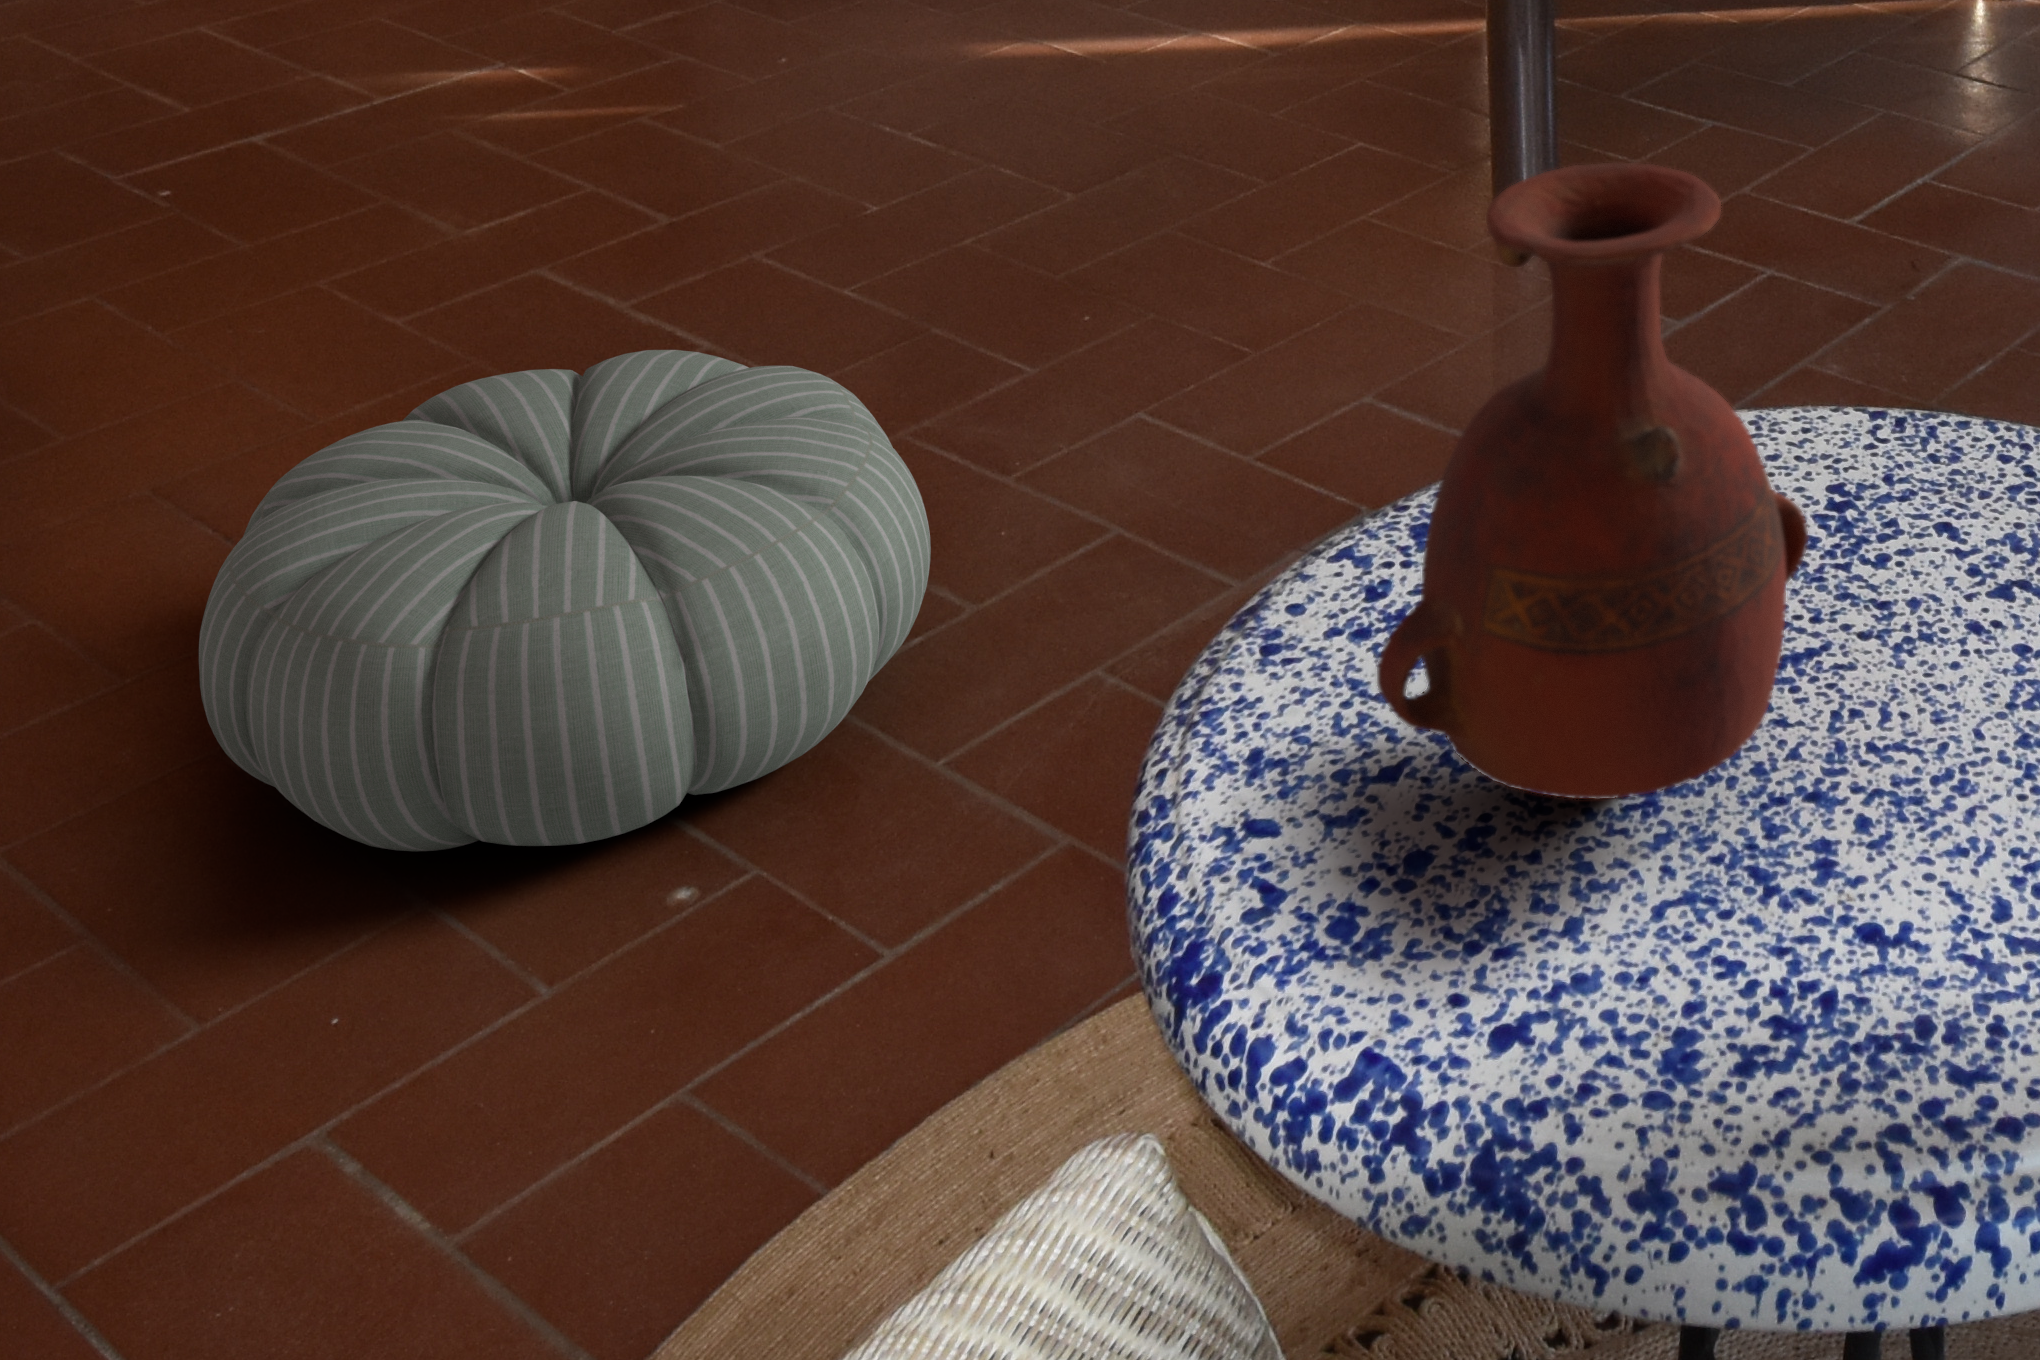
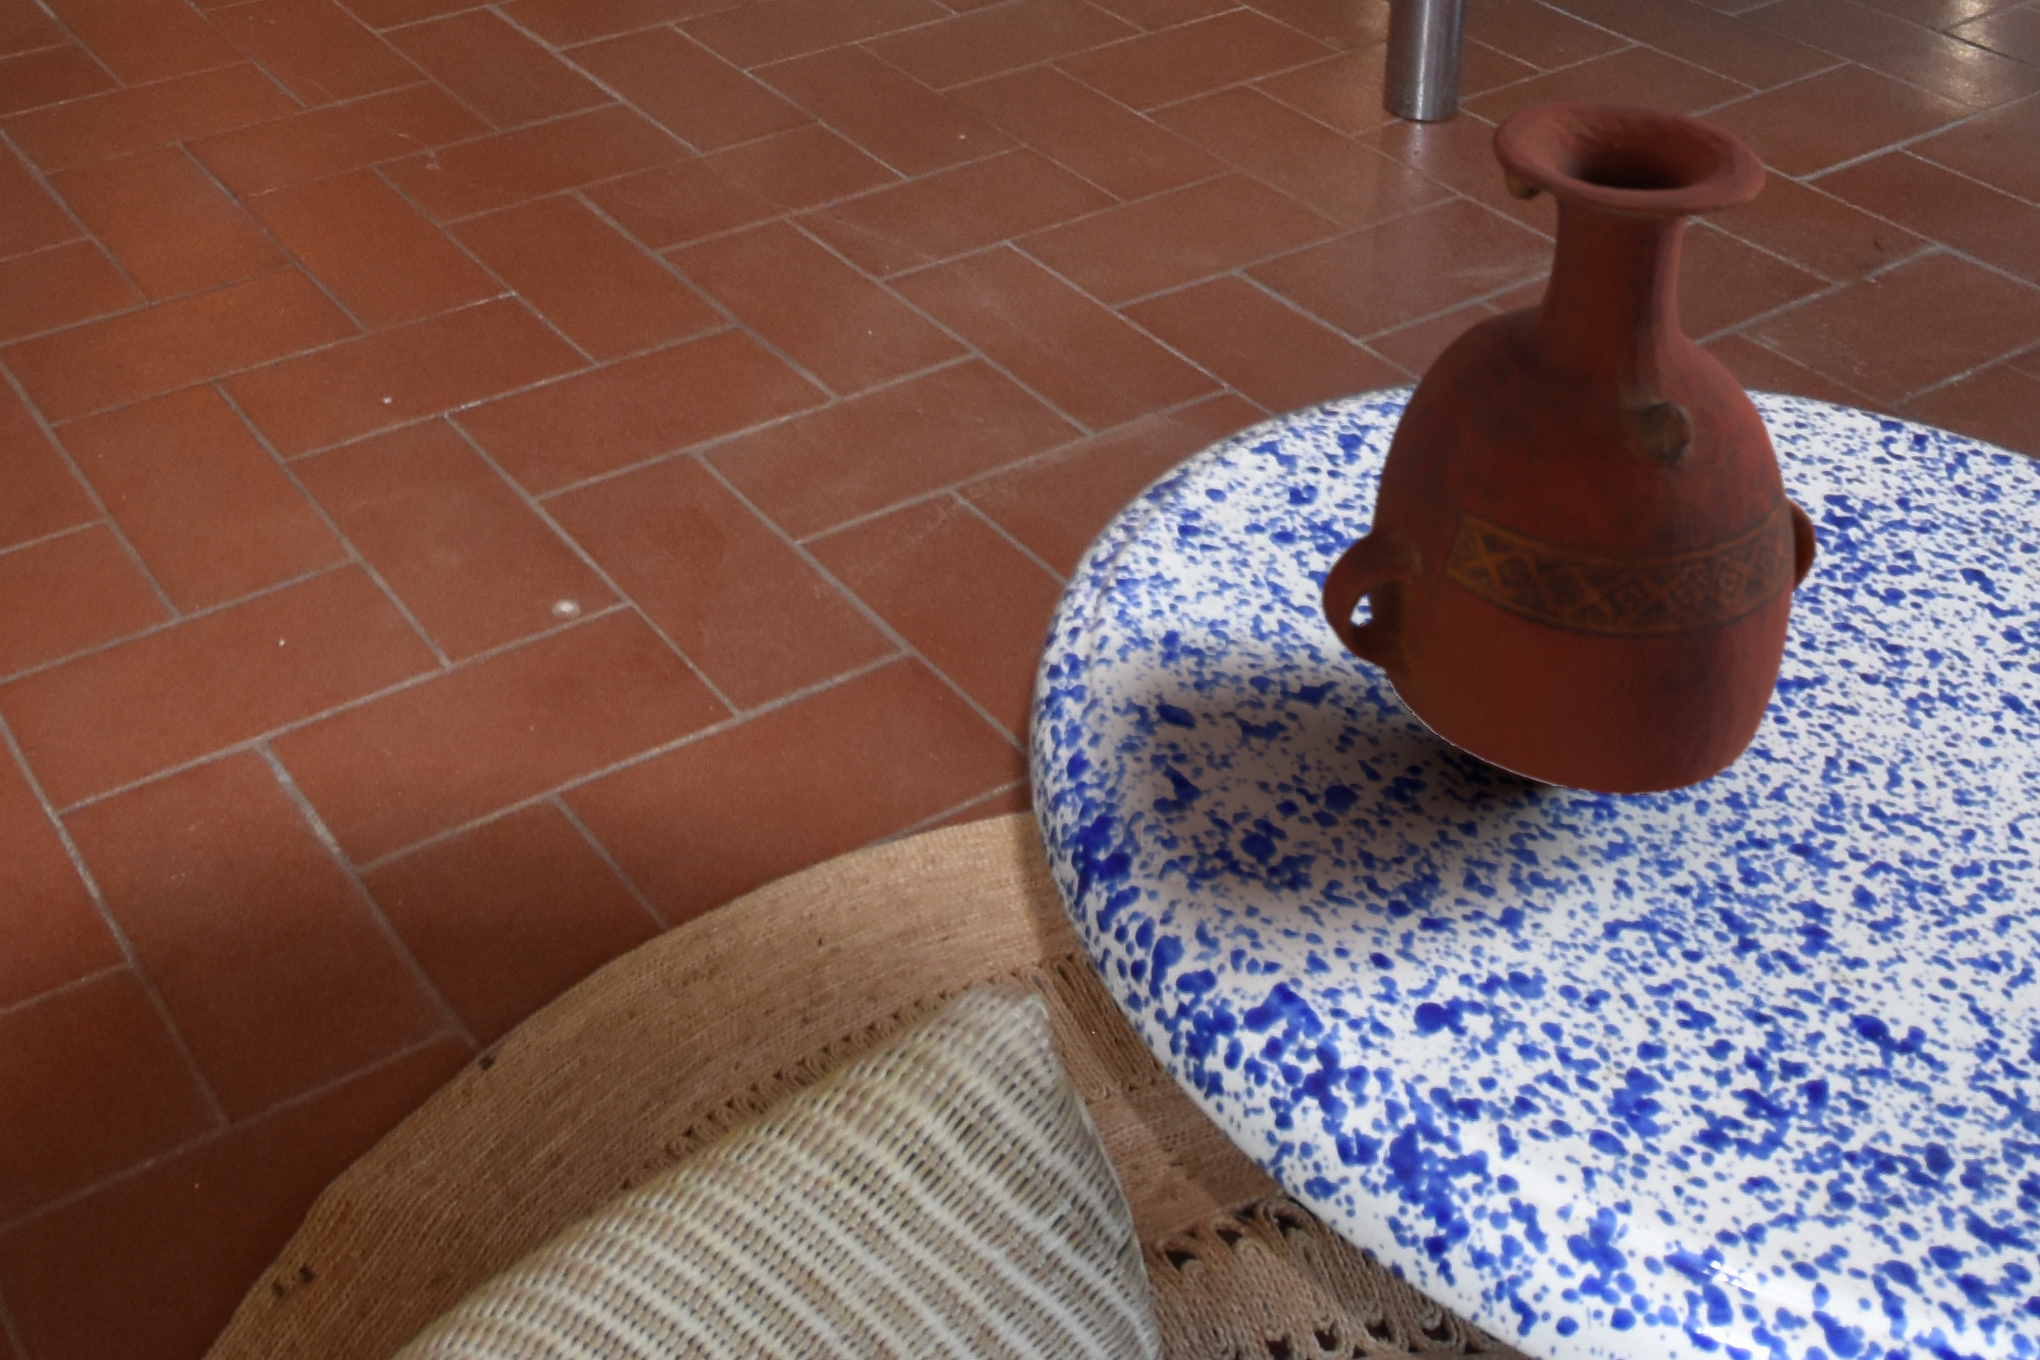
pouf: present [199,350,931,851] -> none [223,95,818,531]

